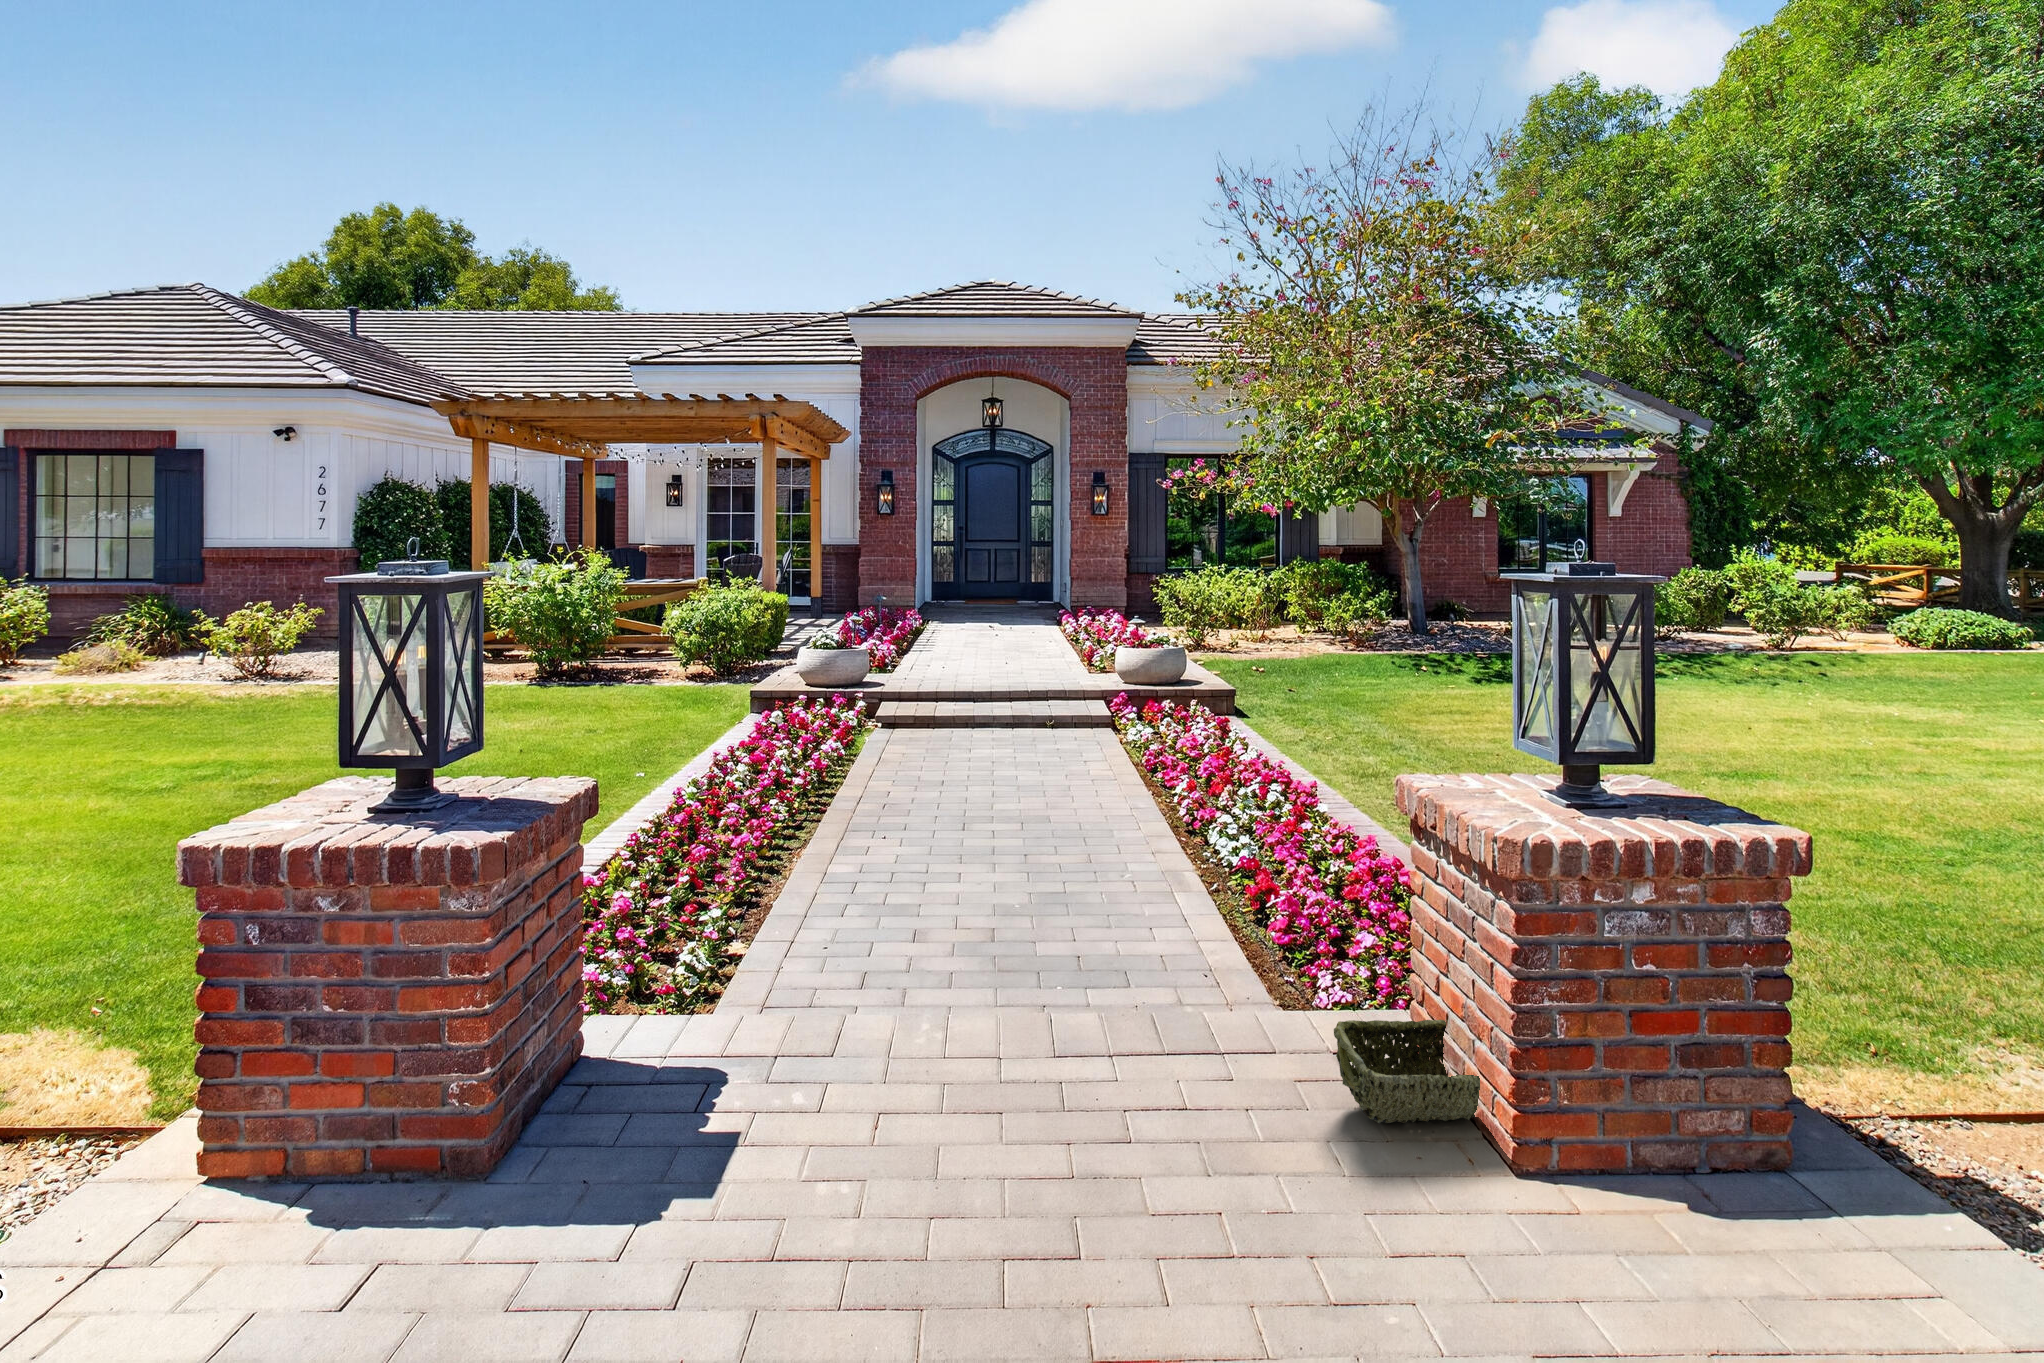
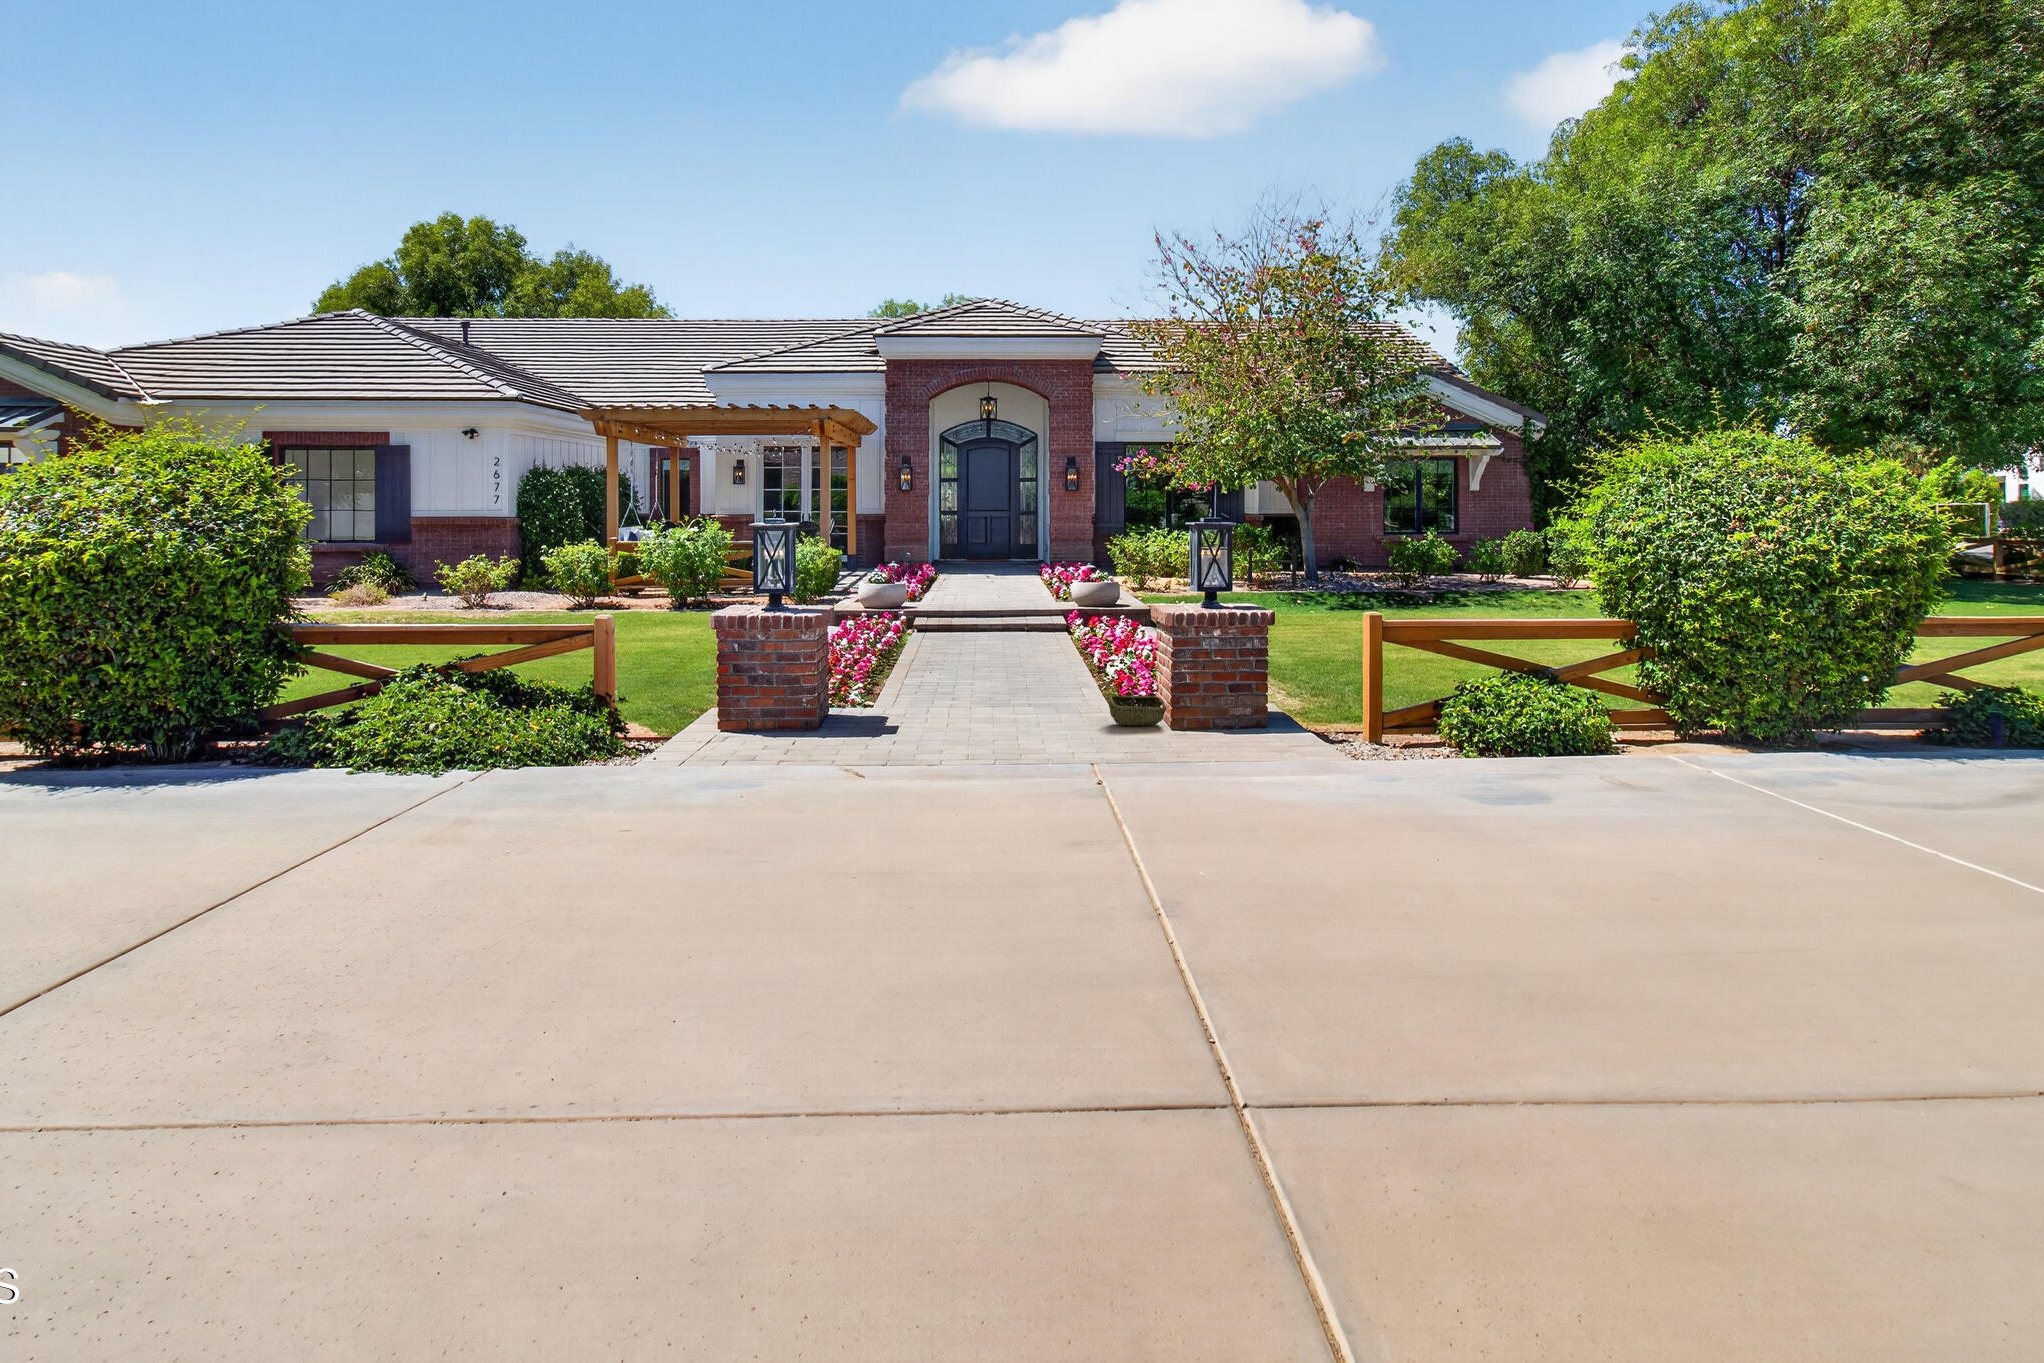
bench: none [1338,592,1405,641] -> present [1248,548,1297,584]

